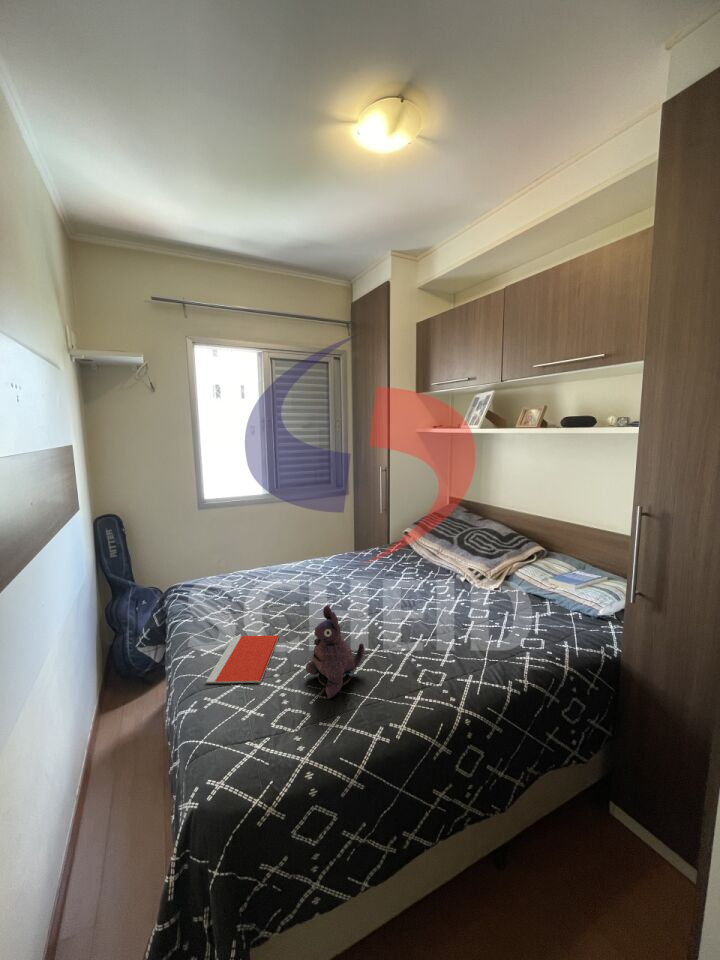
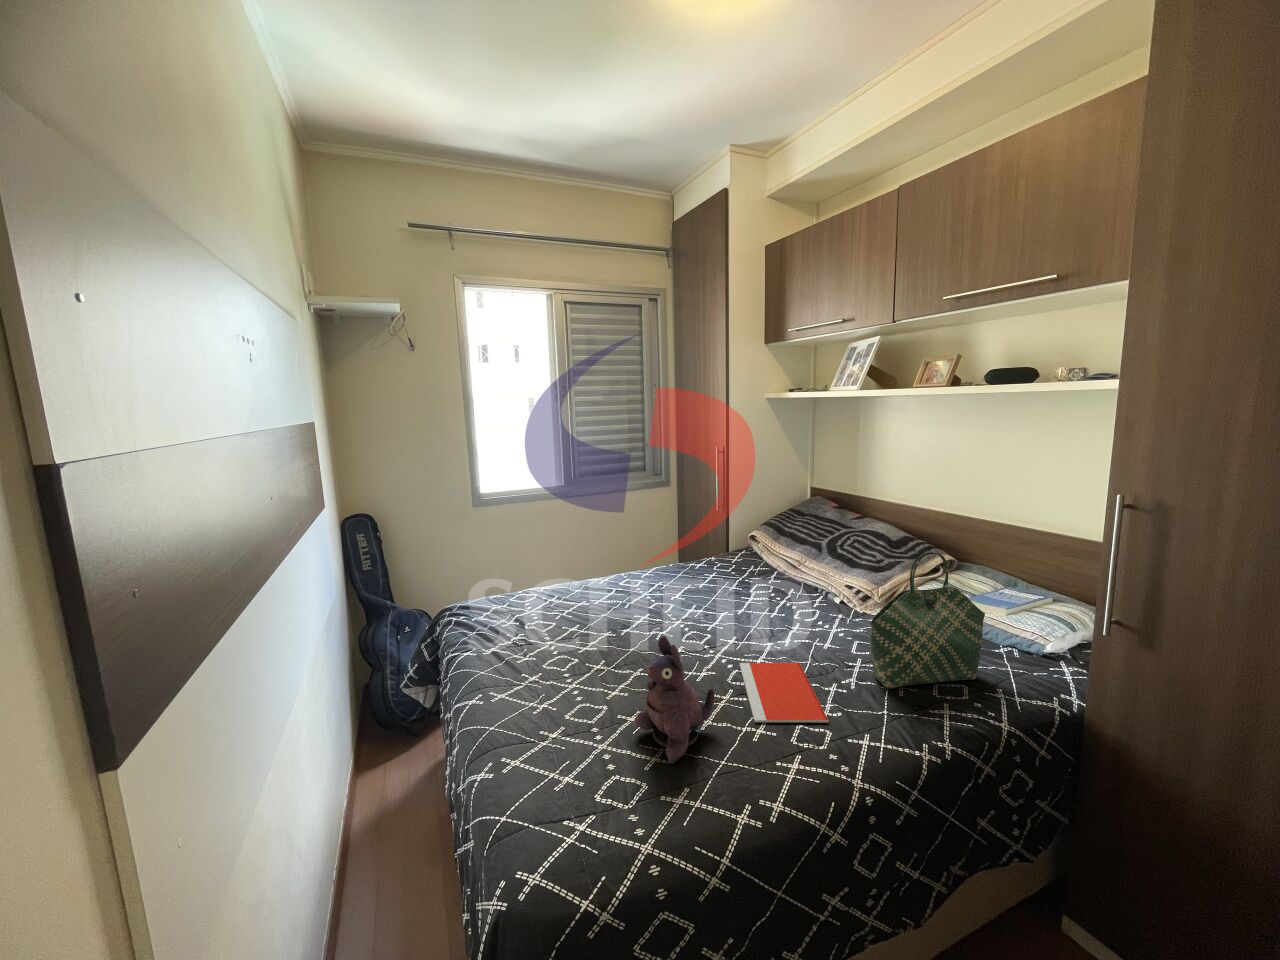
tote bag: none [478,545,557,642] -> present [869,552,985,689]
notebook: present [206,635,279,683] -> present [740,663,829,723]

